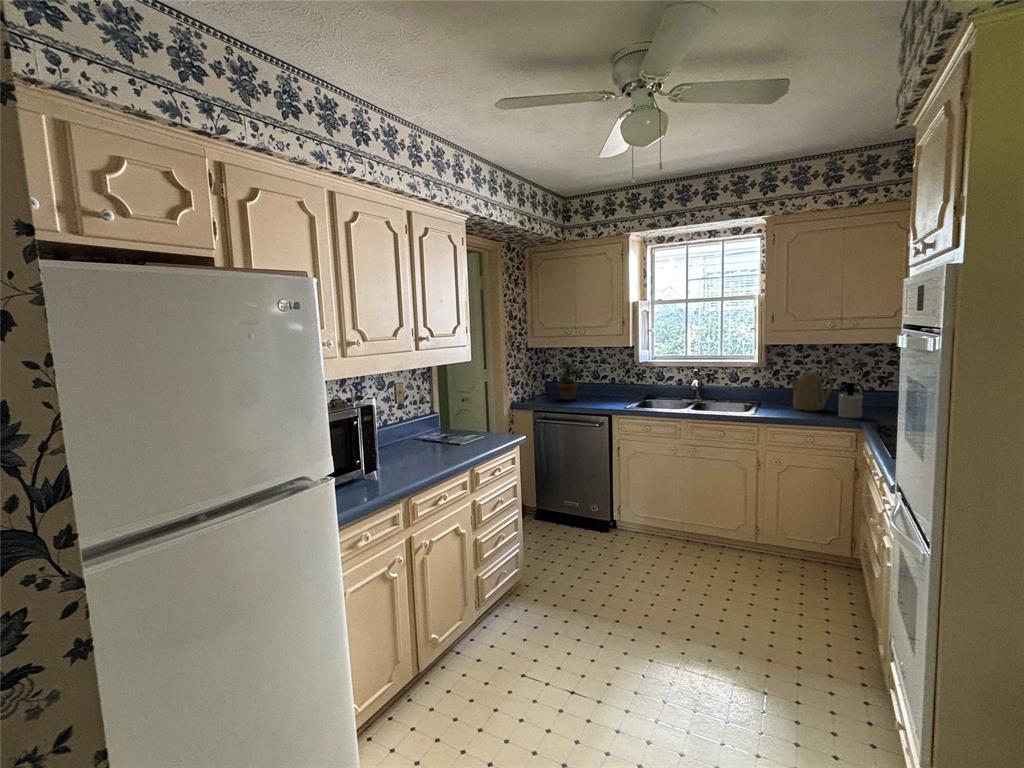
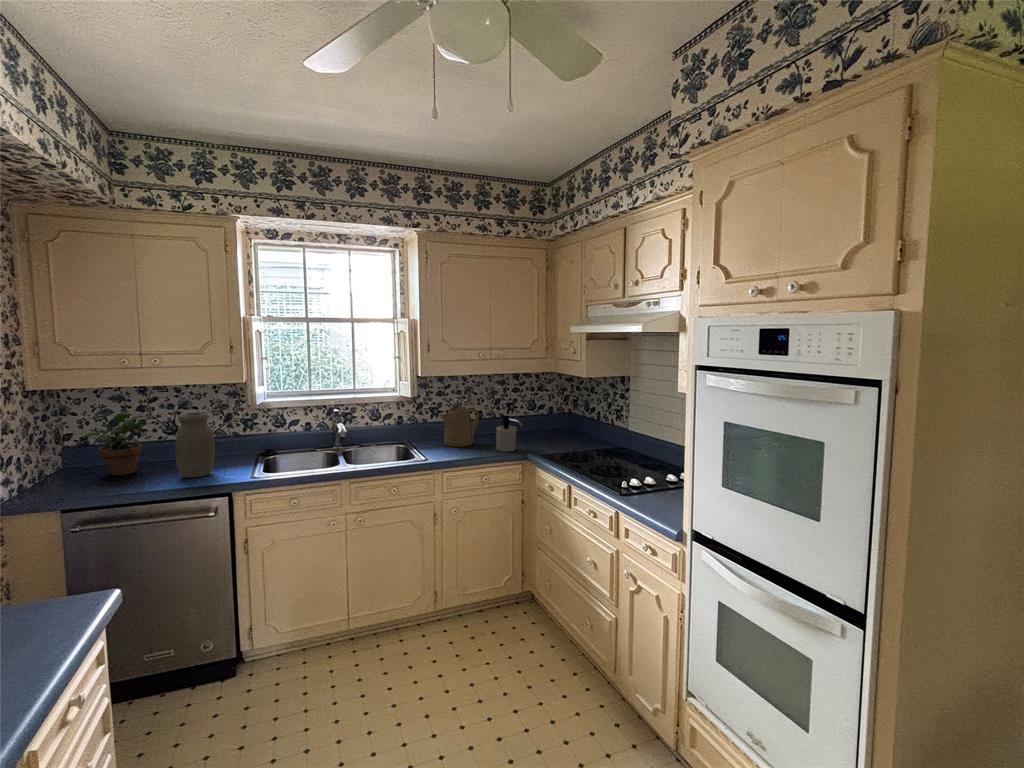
jar: none [588,364,609,404] -> present [175,412,215,478]

